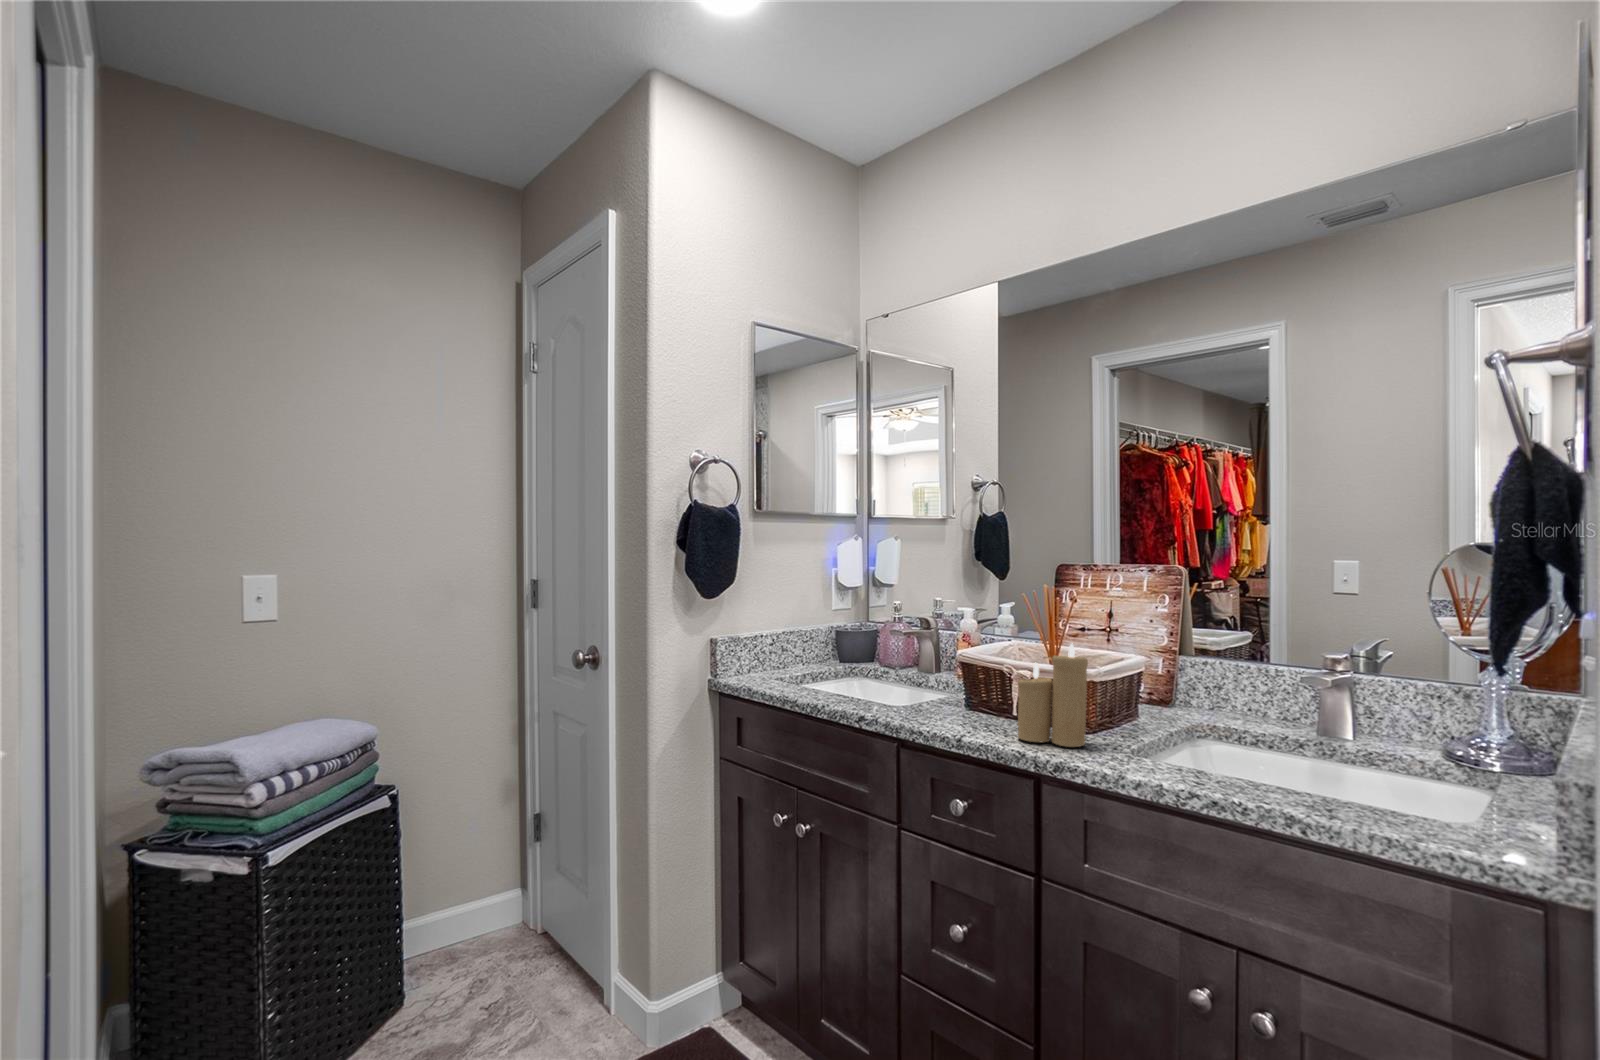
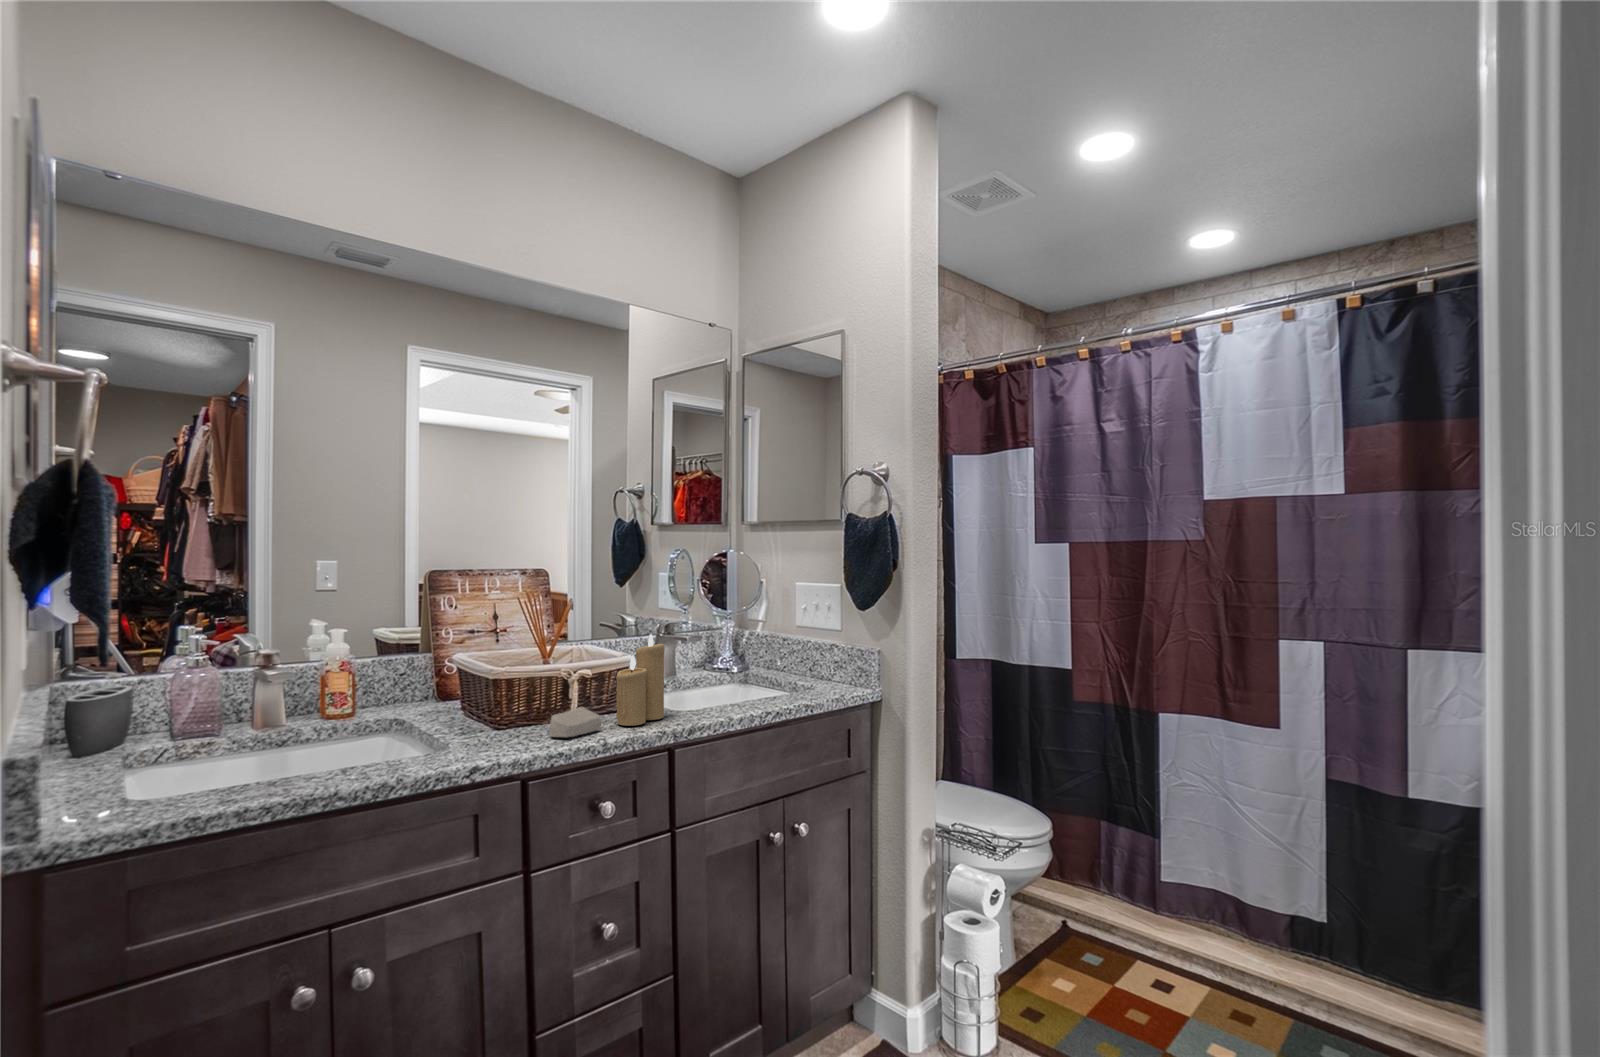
soap bar: none [952,703,1003,731] -> present [550,707,601,737]

